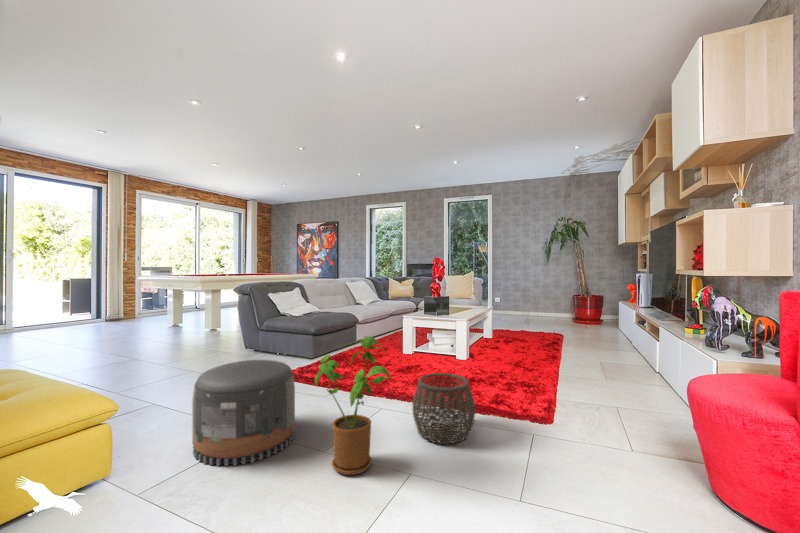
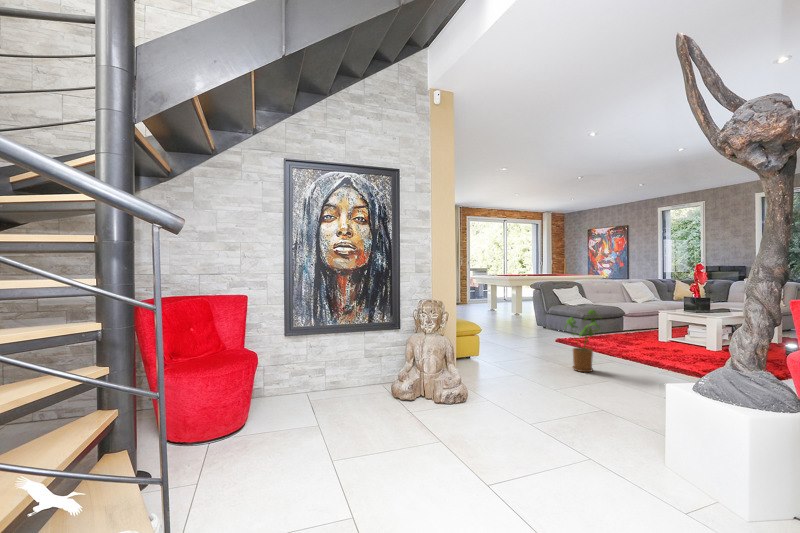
pouf: present [192,360,295,466] -> none [512,319,559,361]
woven basket: present [412,373,475,444] -> none [625,339,668,376]

